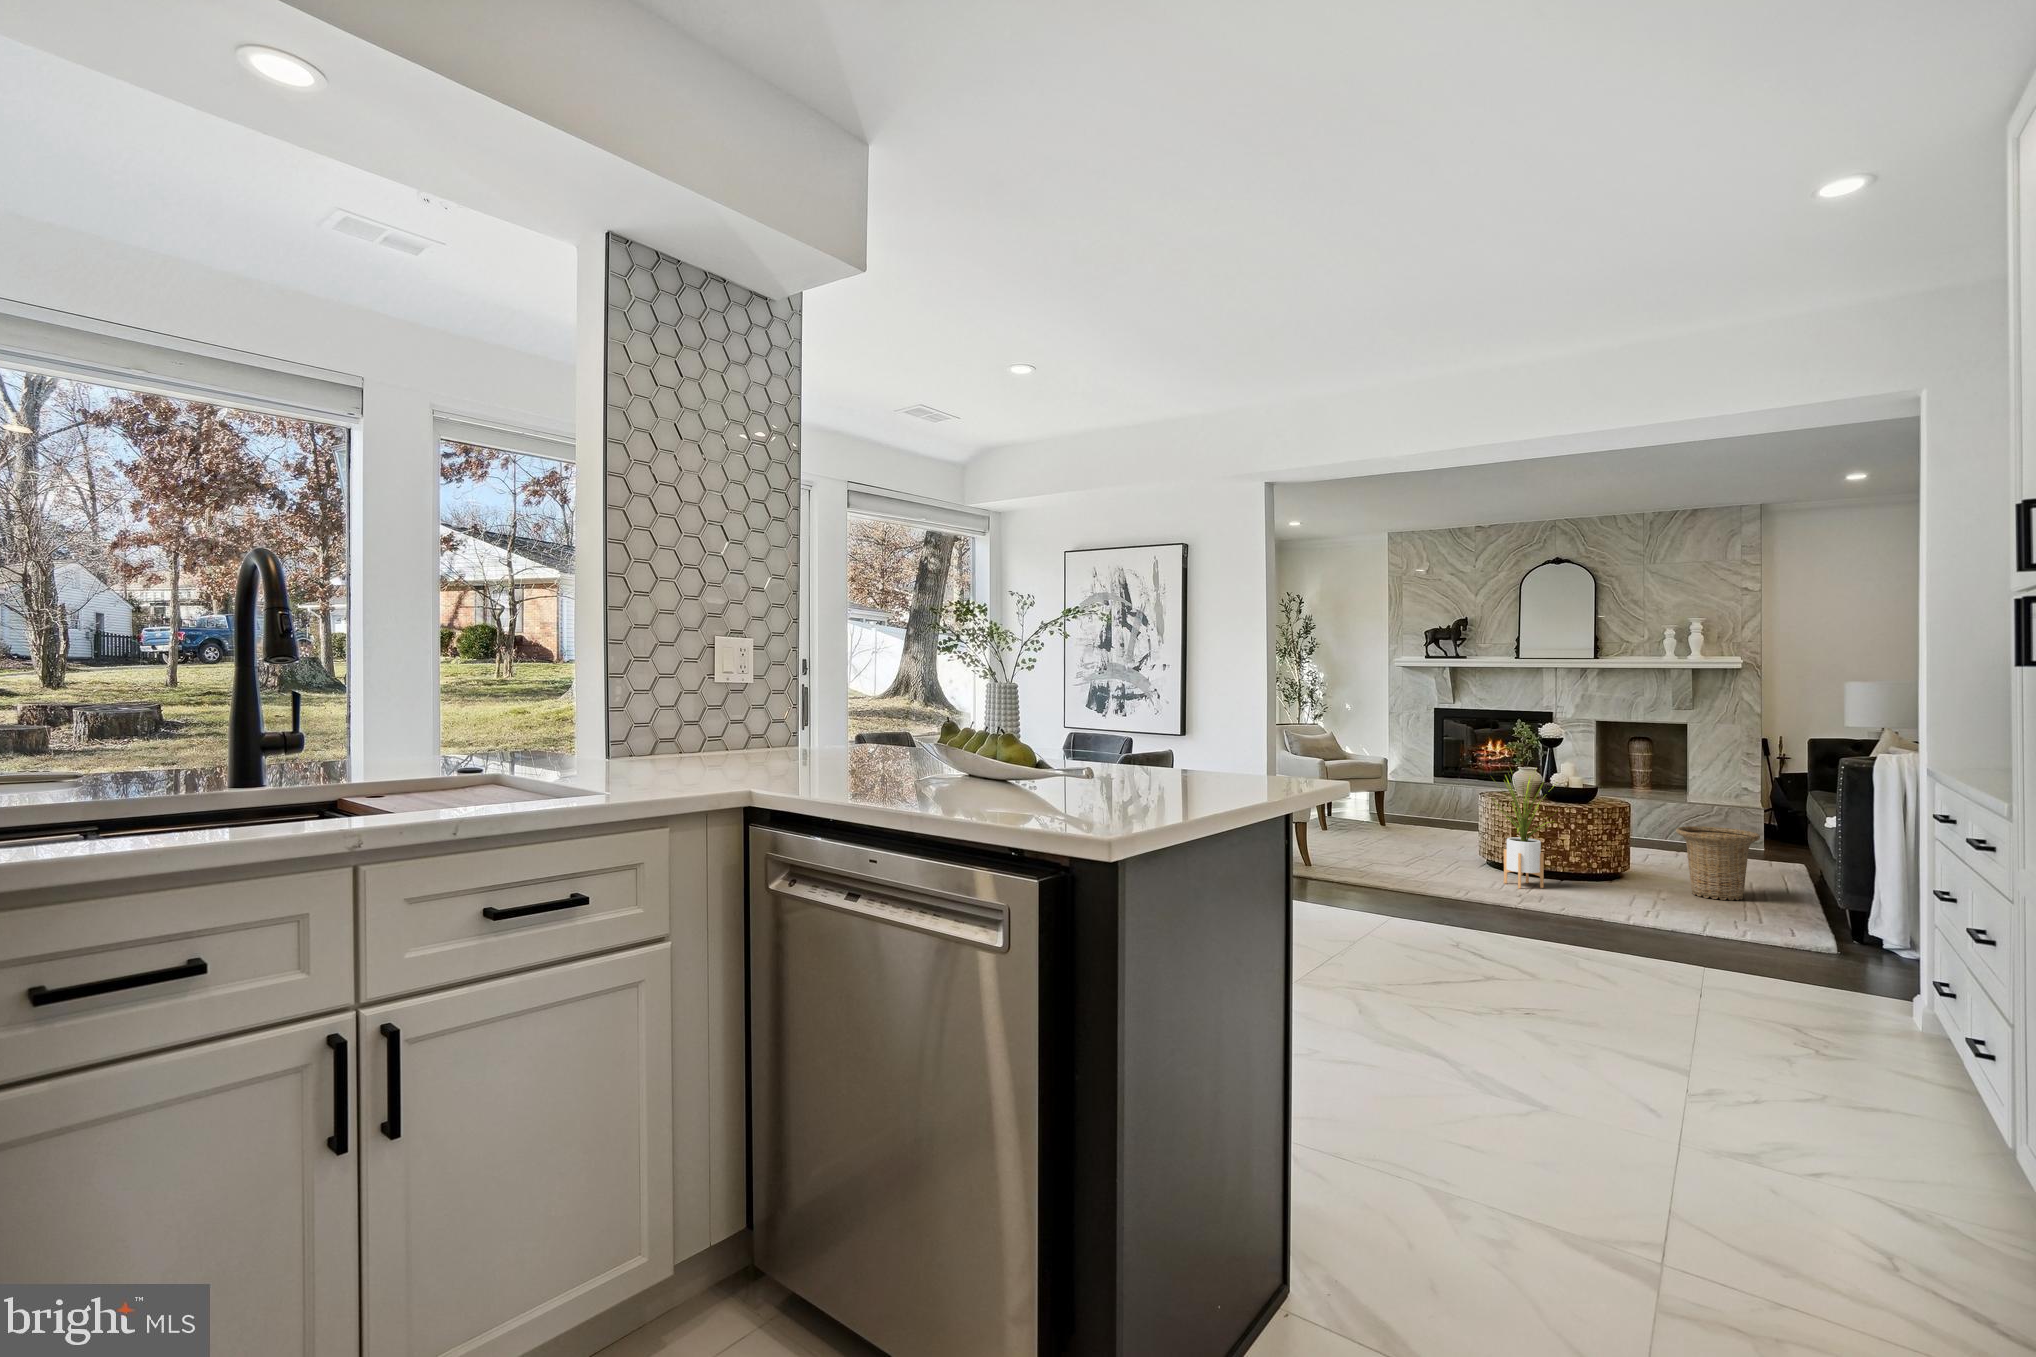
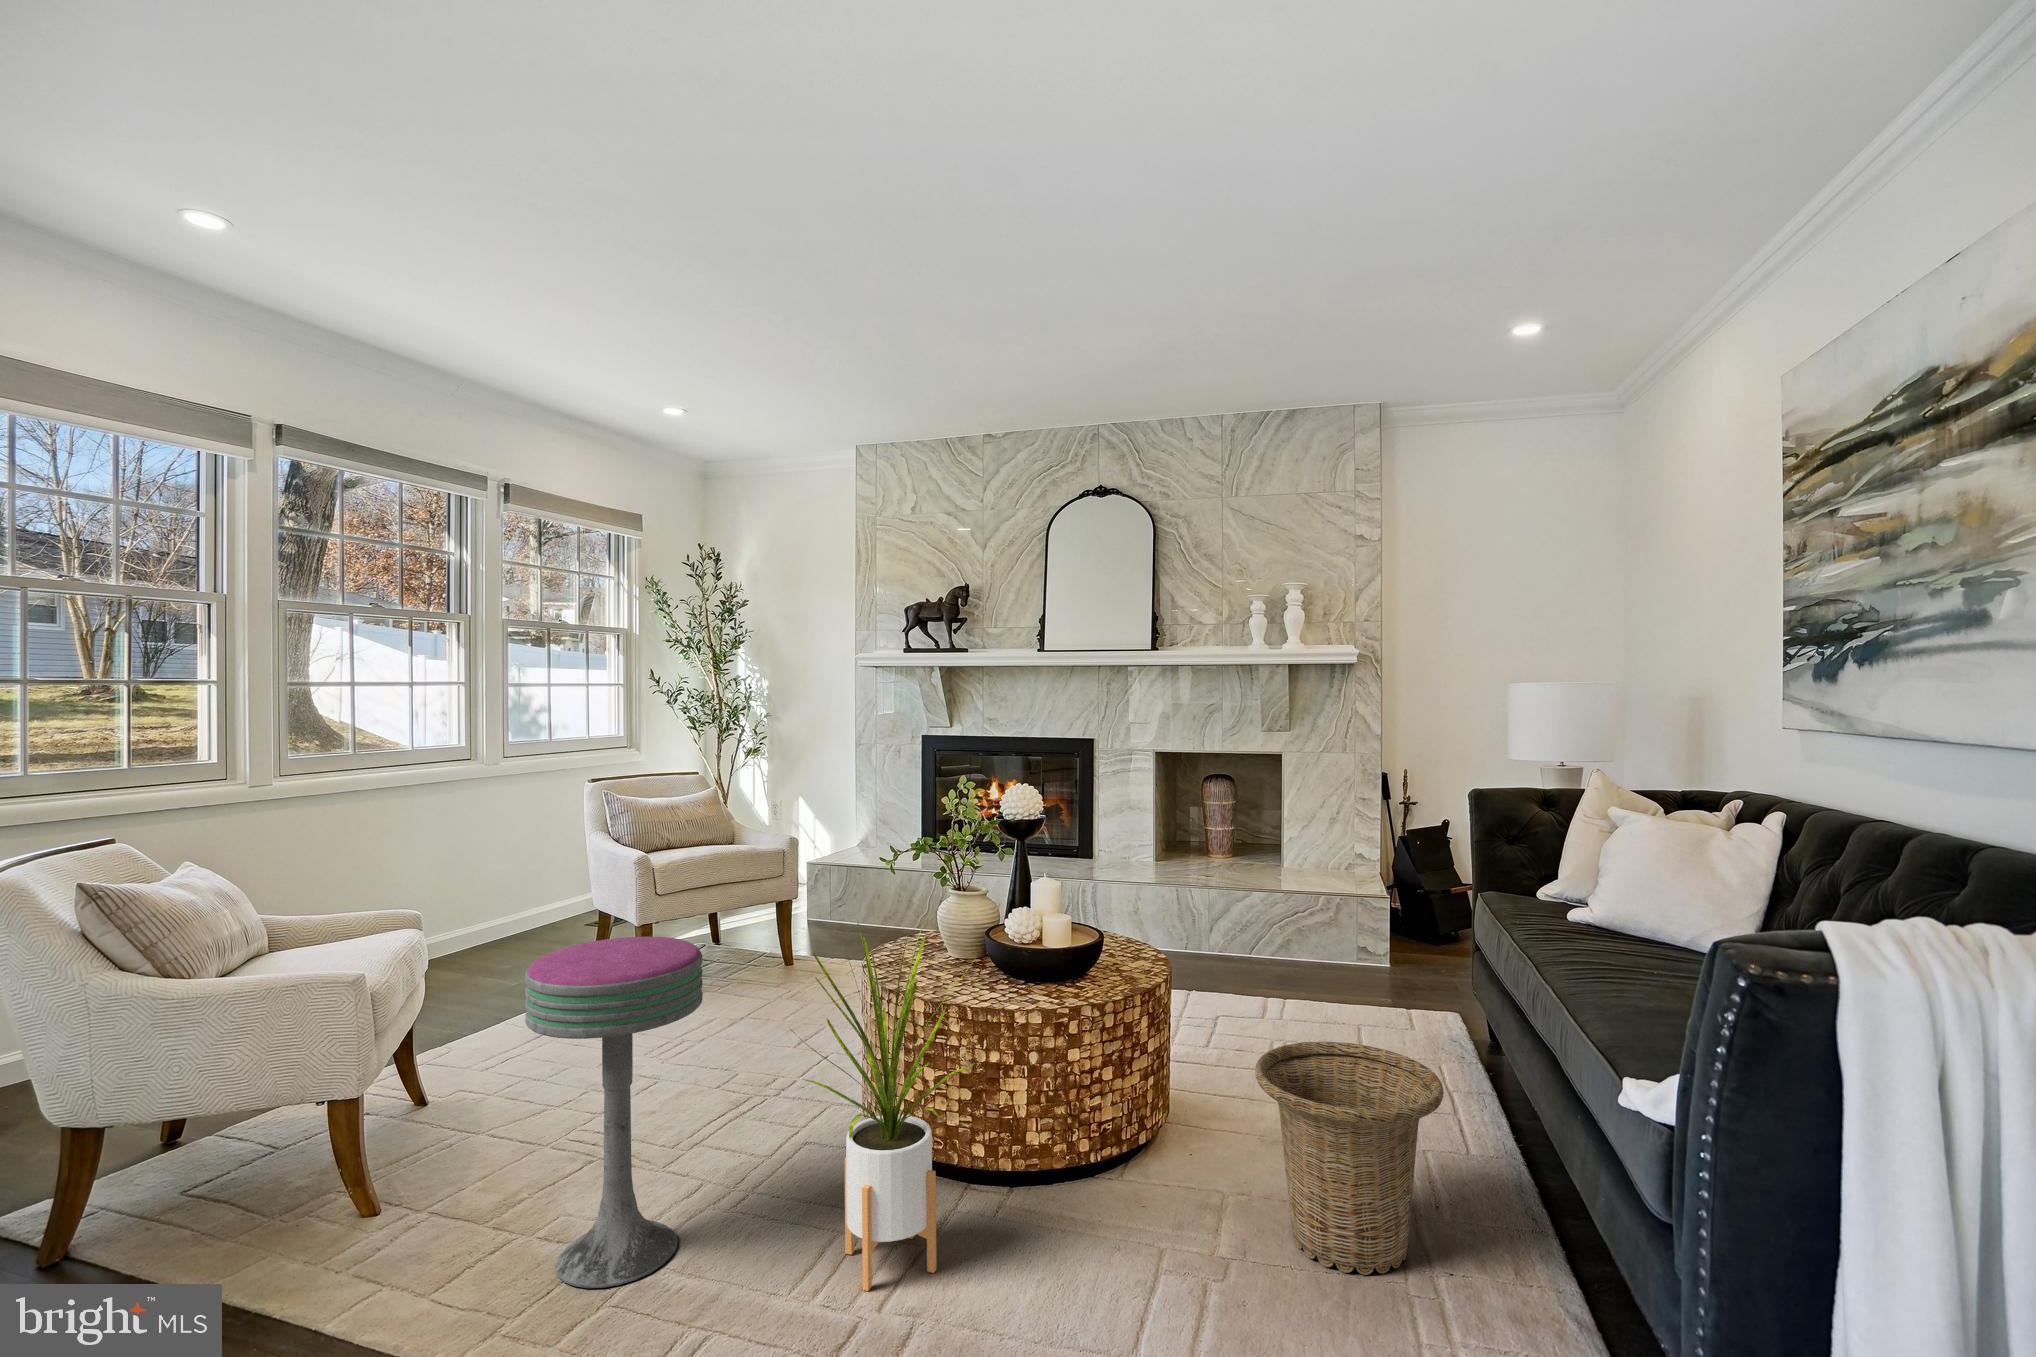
bar stool: none [1385,771,1447,881] -> present [525,937,703,1288]

